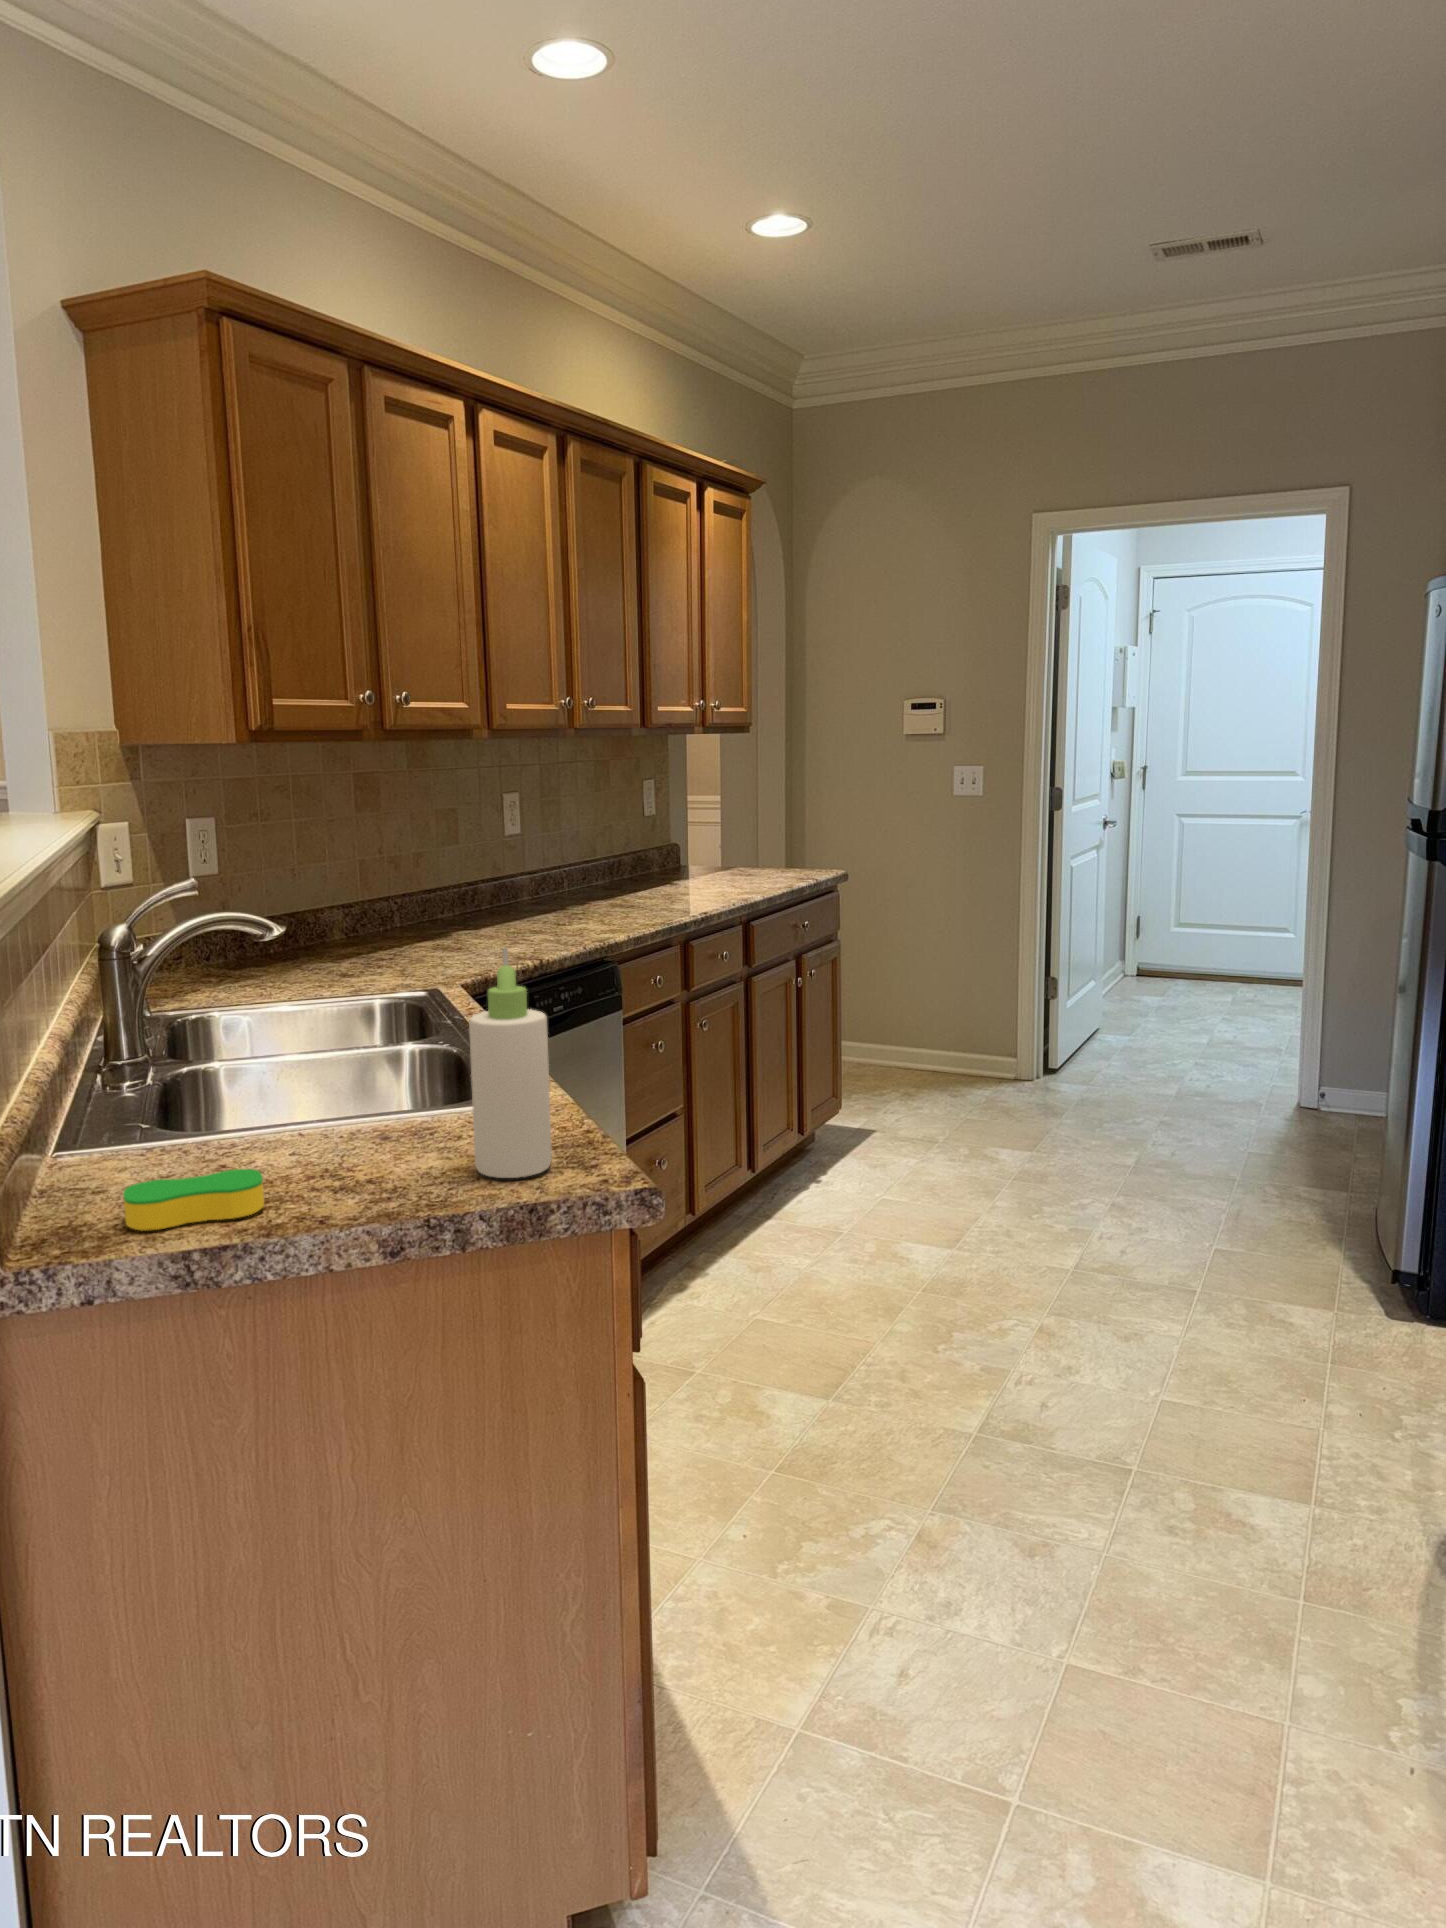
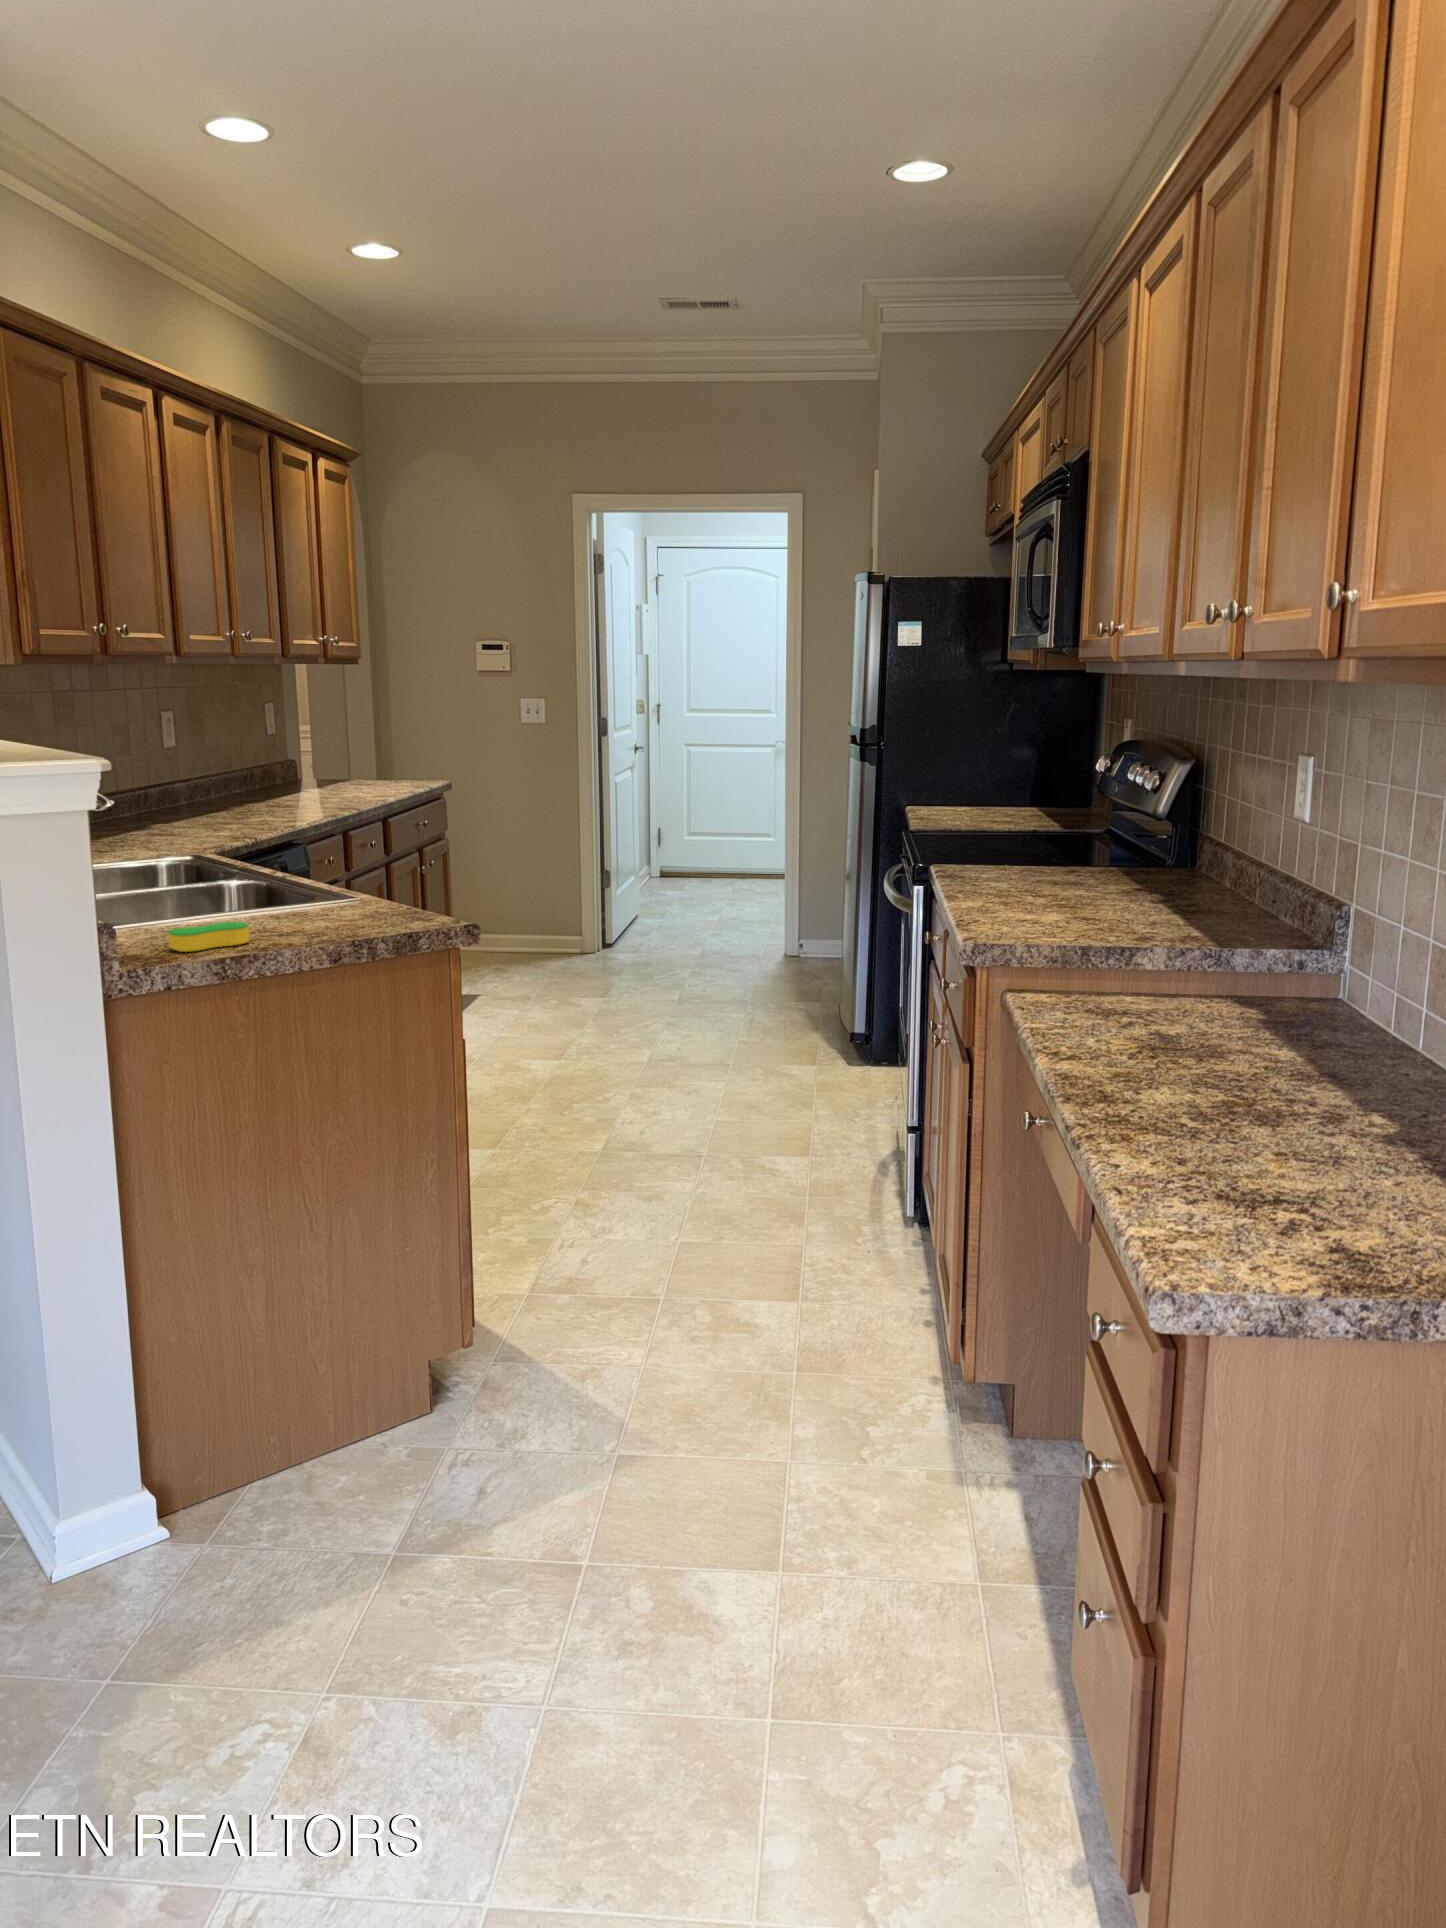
bottle: present [469,947,552,1178] -> none [350,793,400,924]

